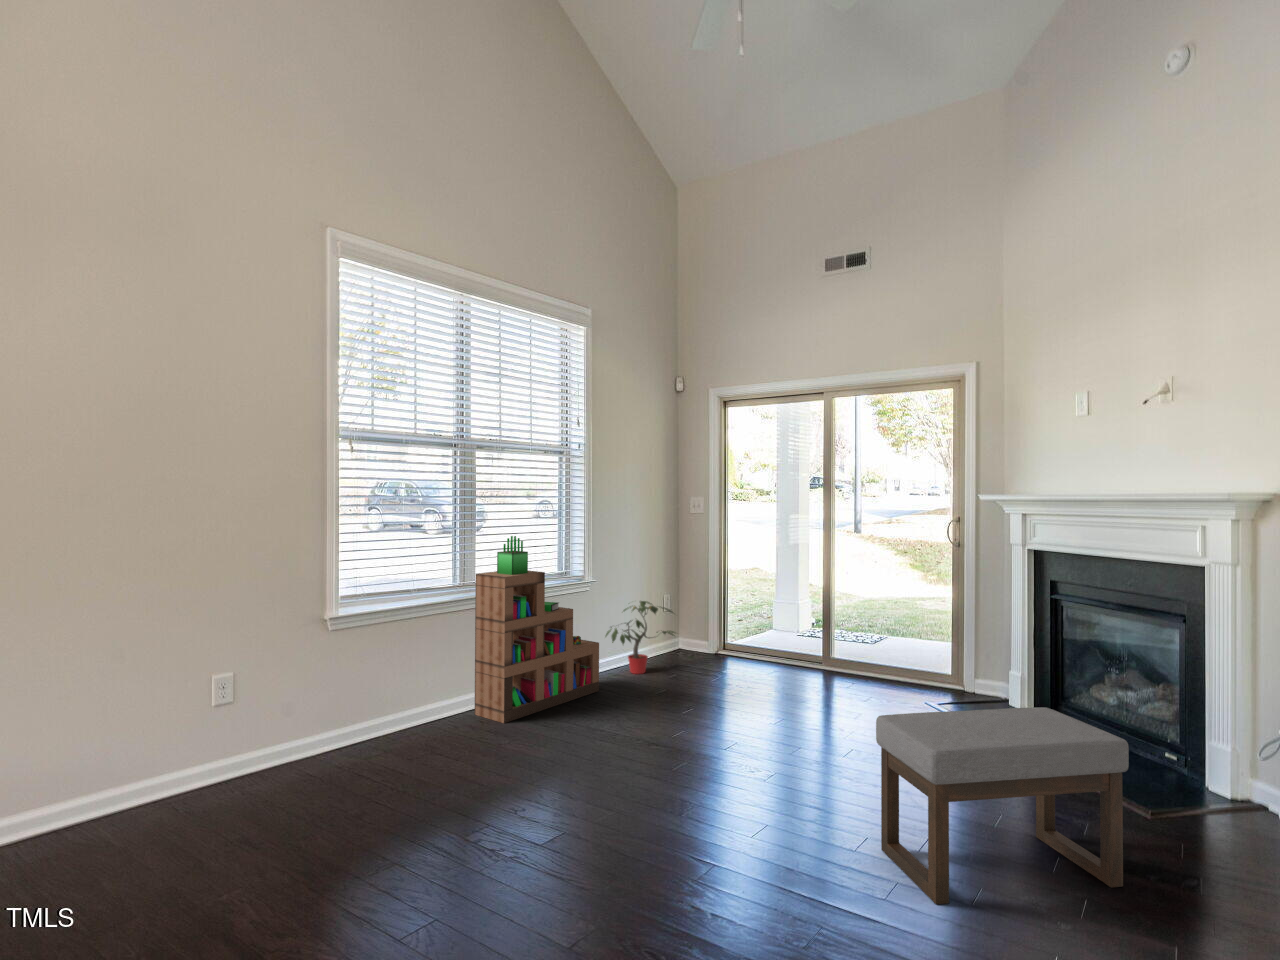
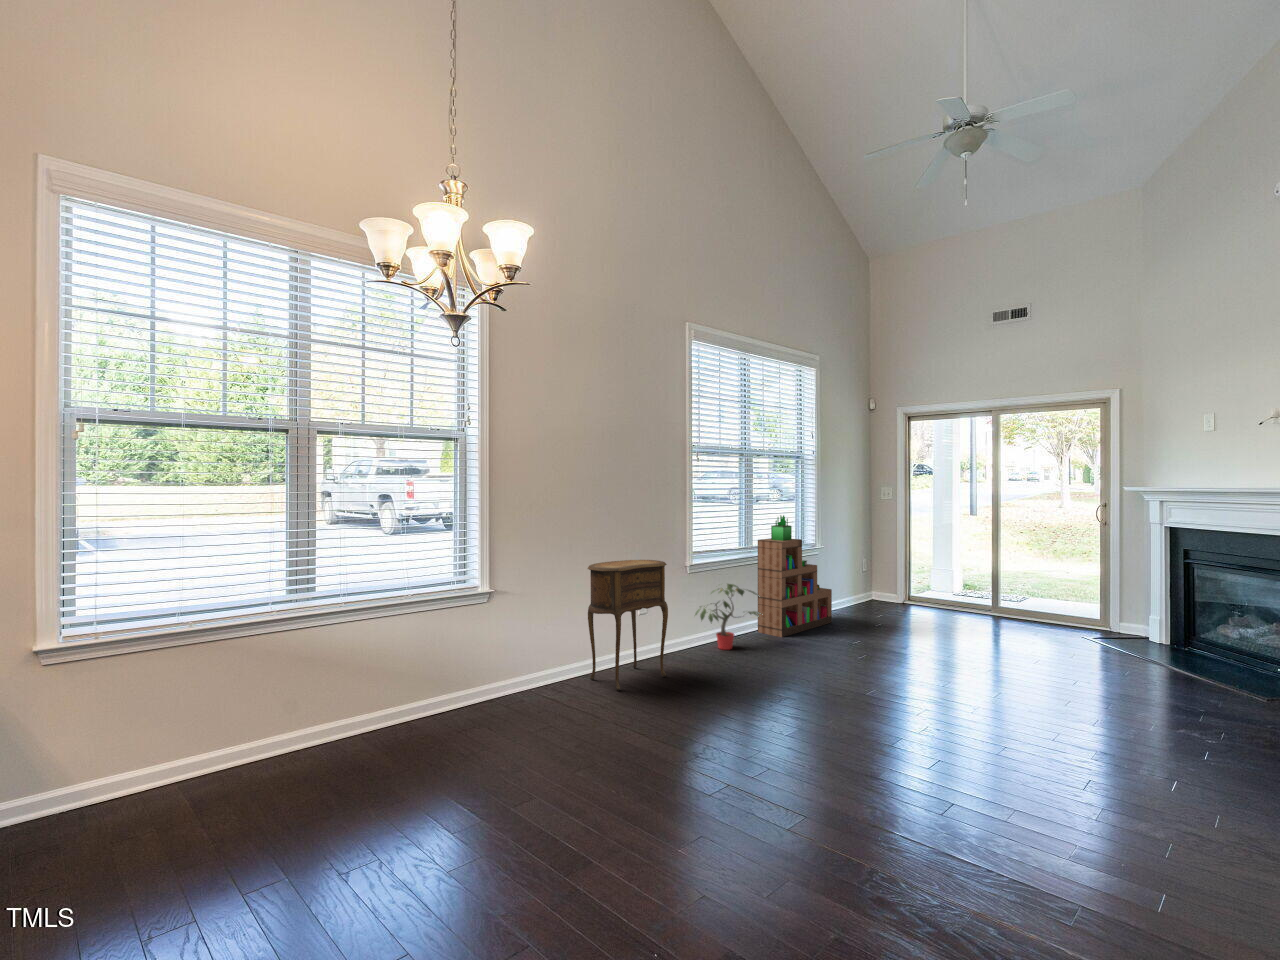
potted plant: present [605,601,675,674] -> present [695,584,760,650]
side table: none [38,617,231,878] -> present [588,560,668,691]
ottoman: present [876,707,1129,904] -> none [1070,623,1243,725]

